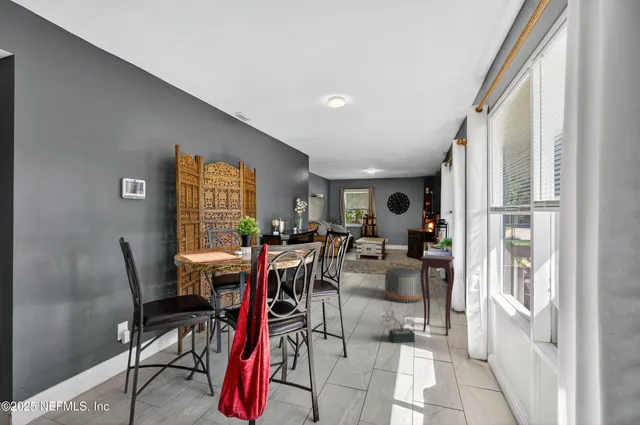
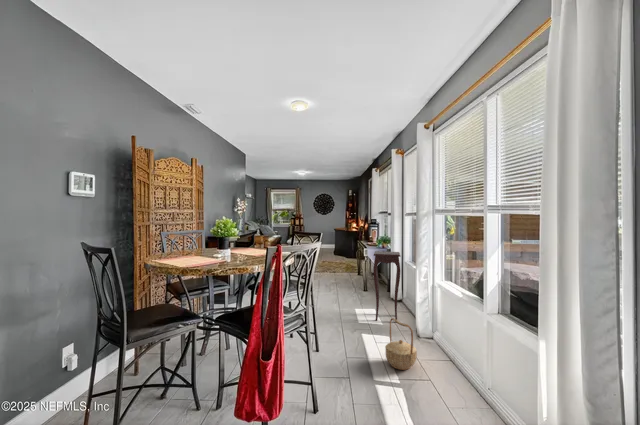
pouf: present [385,268,422,303] -> none [330,265,363,297]
decorative plant: present [381,309,418,343] -> none [343,302,374,334]
basket: none [414,330,451,390] -> present [385,318,417,370]

